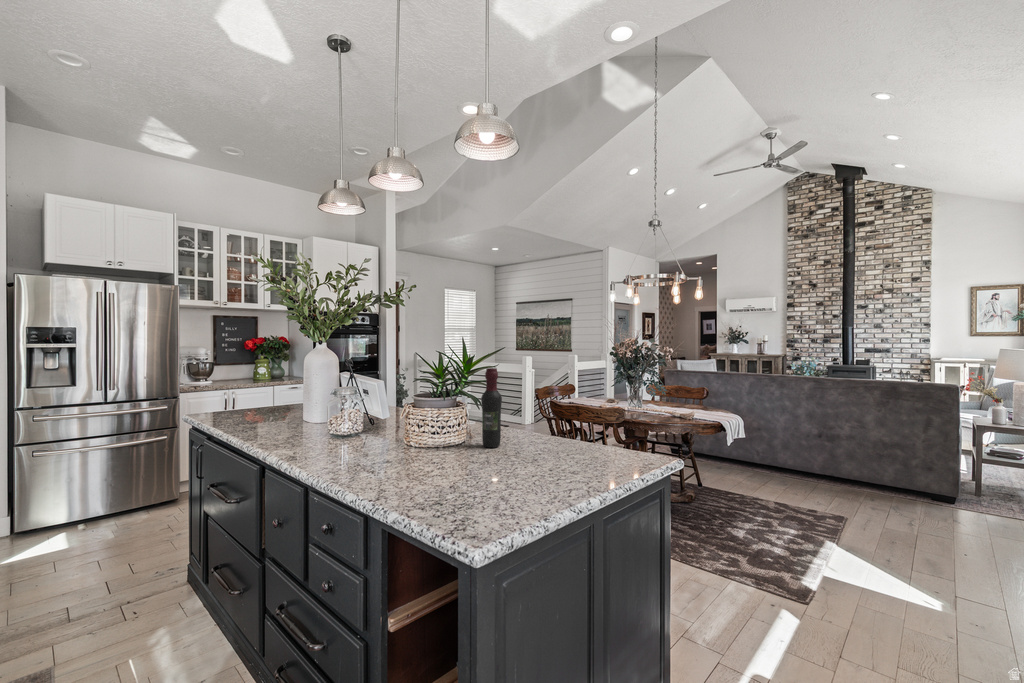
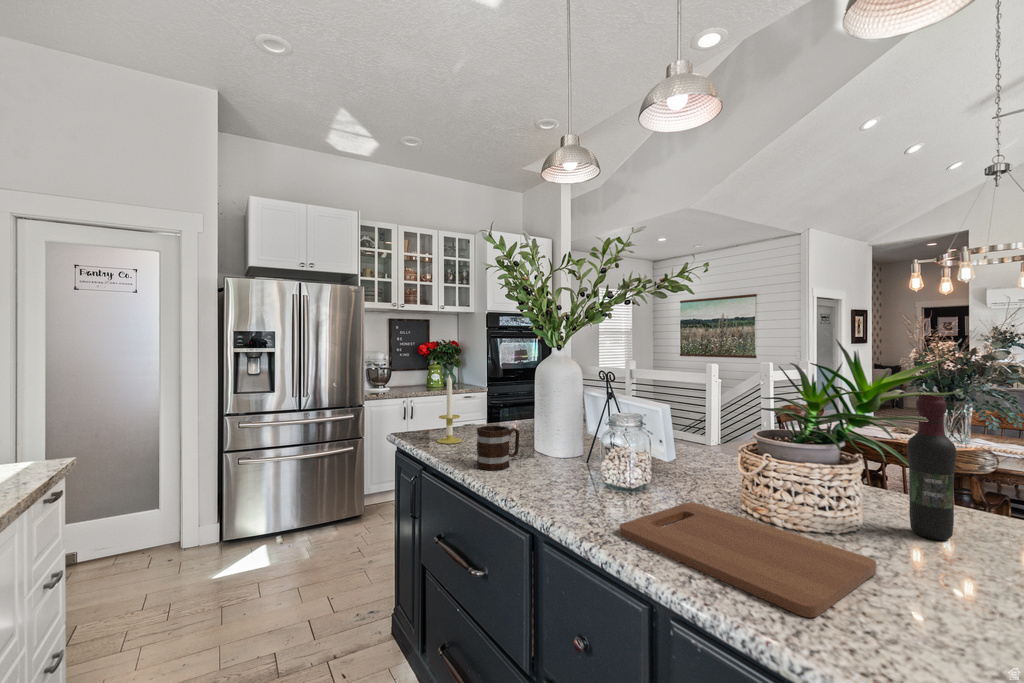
candle: none [222,363,245,418] -> present [437,375,462,444]
mug: none [241,400,279,432] -> present [477,426,519,470]
cutting board: none [304,439,430,476] -> present [619,502,876,618]

